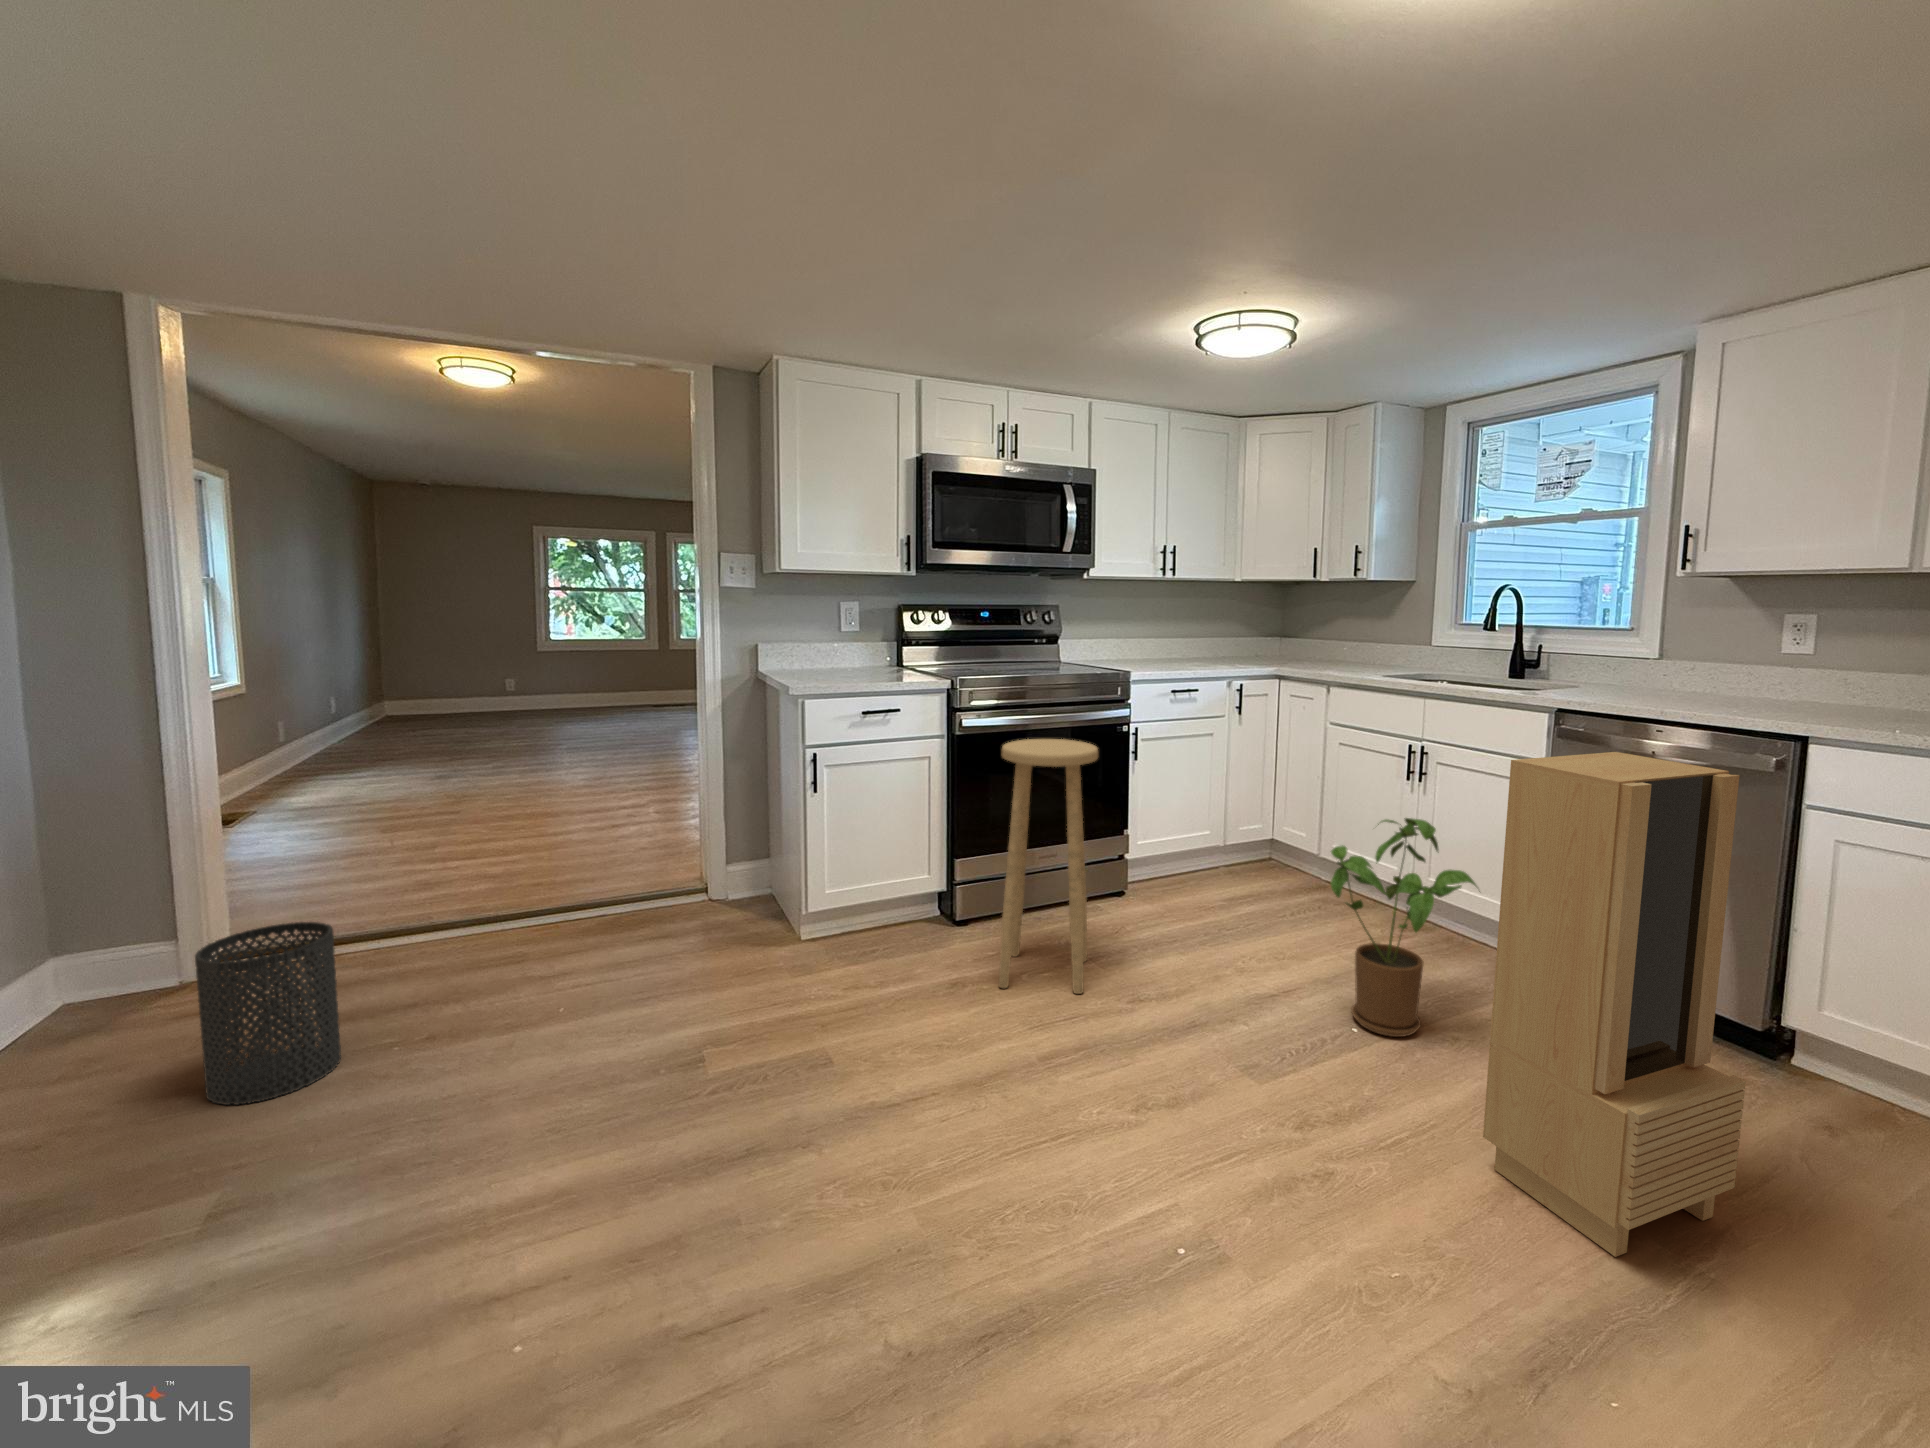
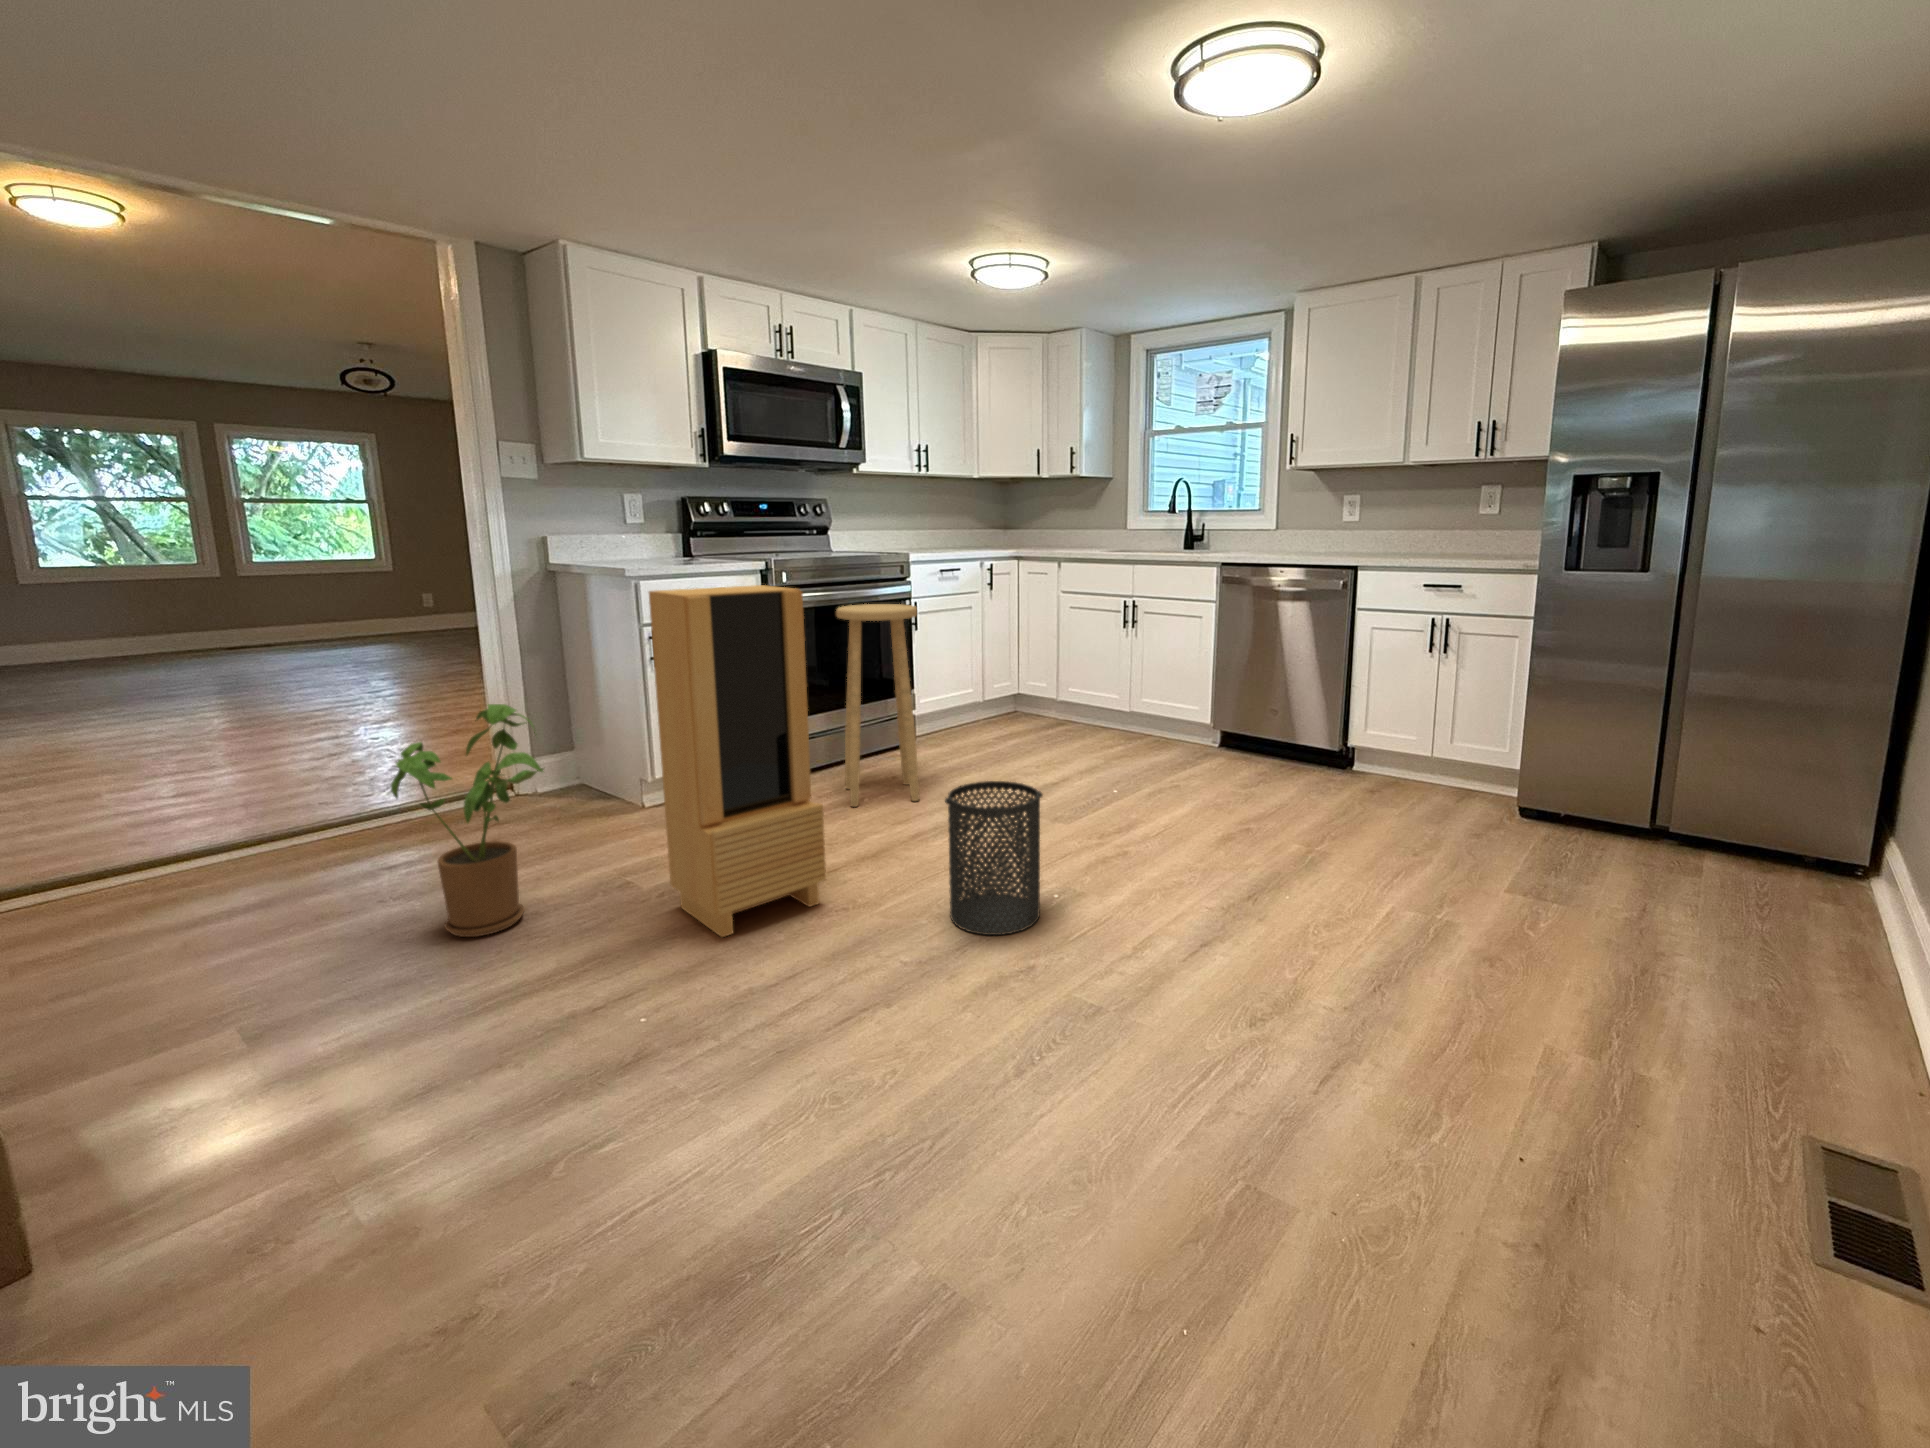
storage cabinet: present [1483,752,1746,1257] -> present [649,585,826,937]
house plant: present [1331,818,1480,1037] -> present [391,704,543,937]
trash can: present [195,922,341,1105] -> present [945,781,1043,935]

